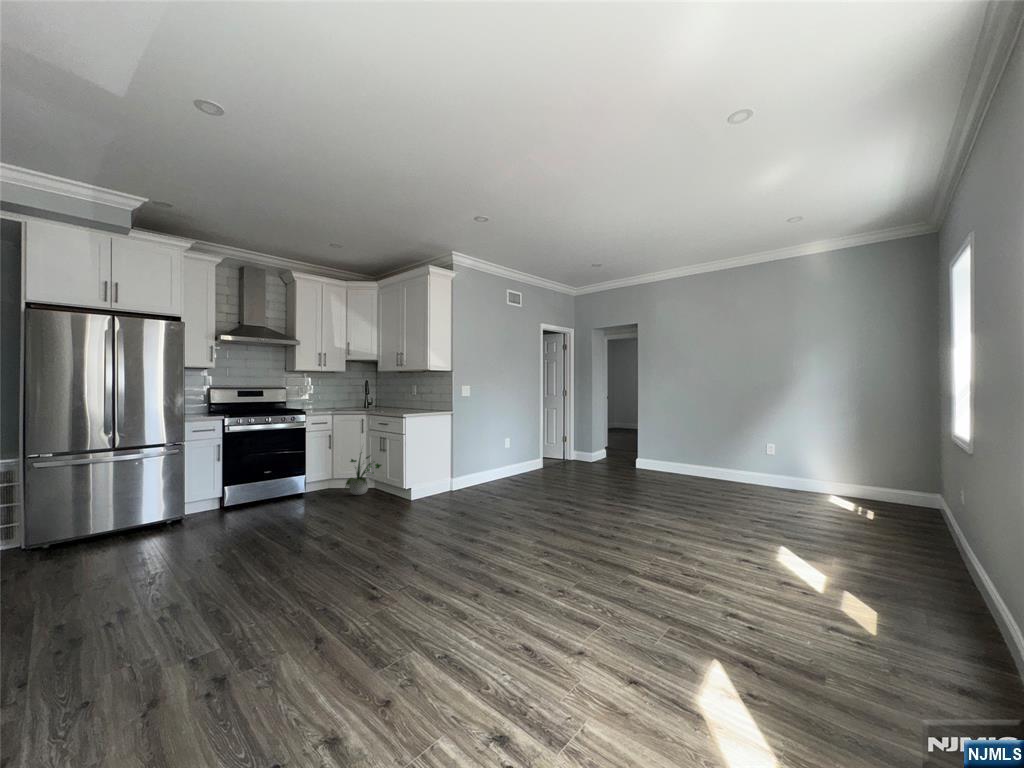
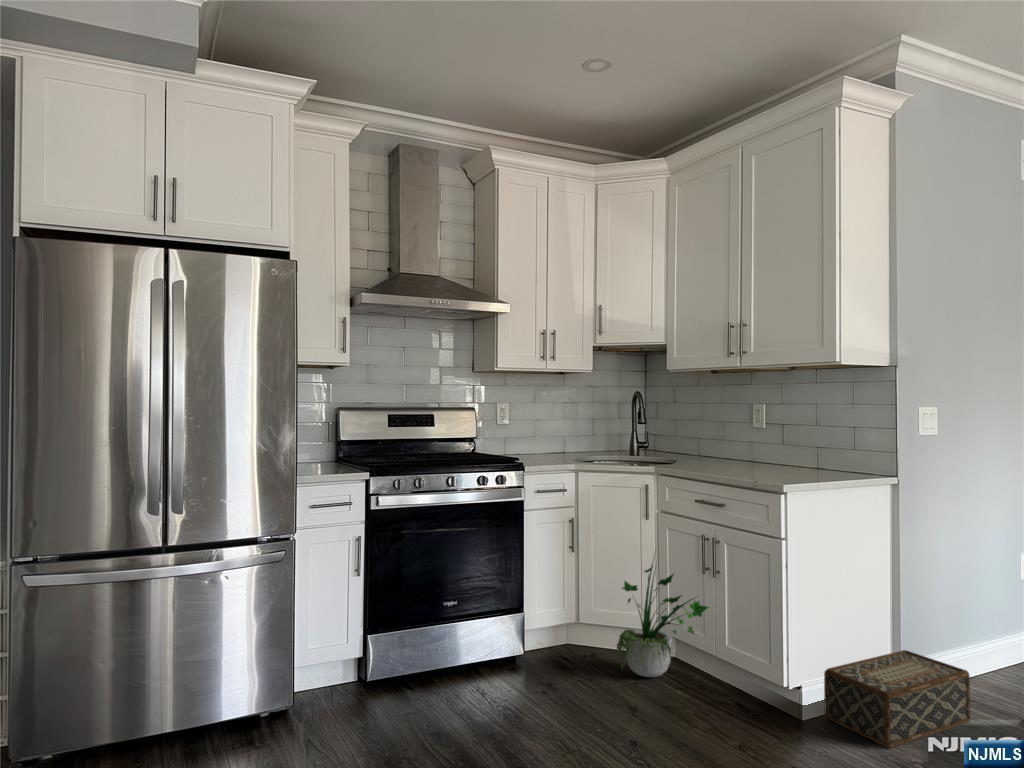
woven basket: none [419,474,470,504] -> present [824,650,970,748]

